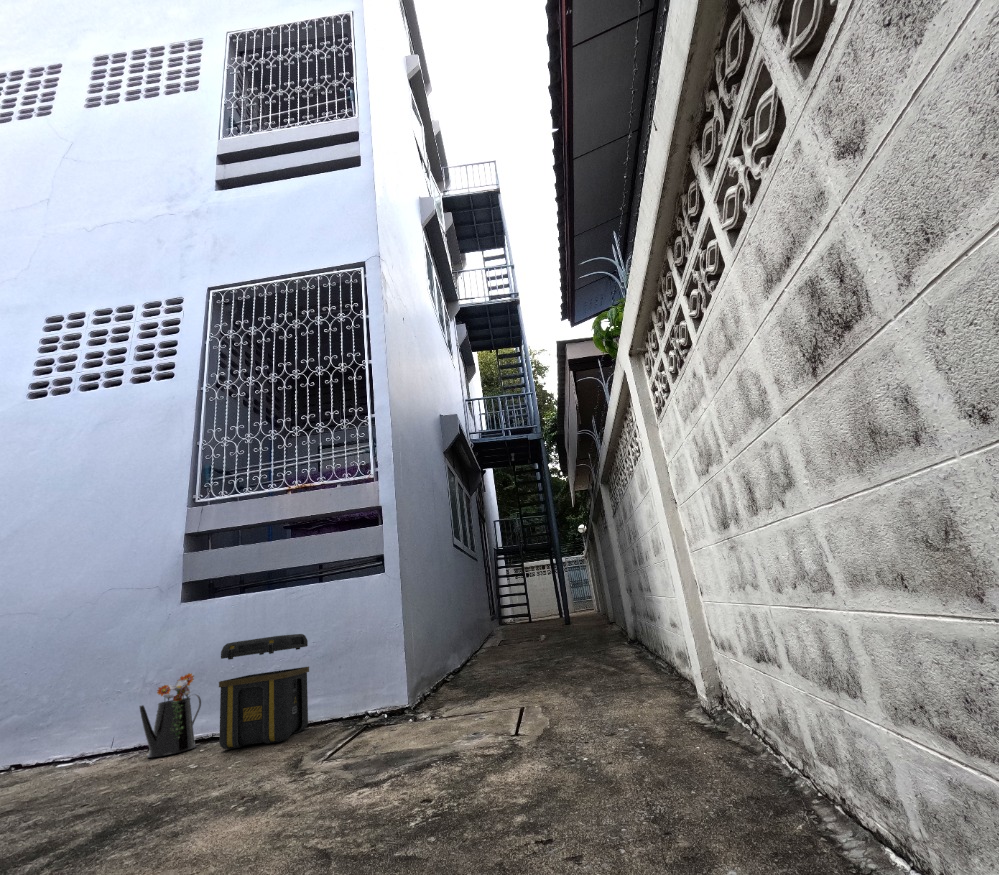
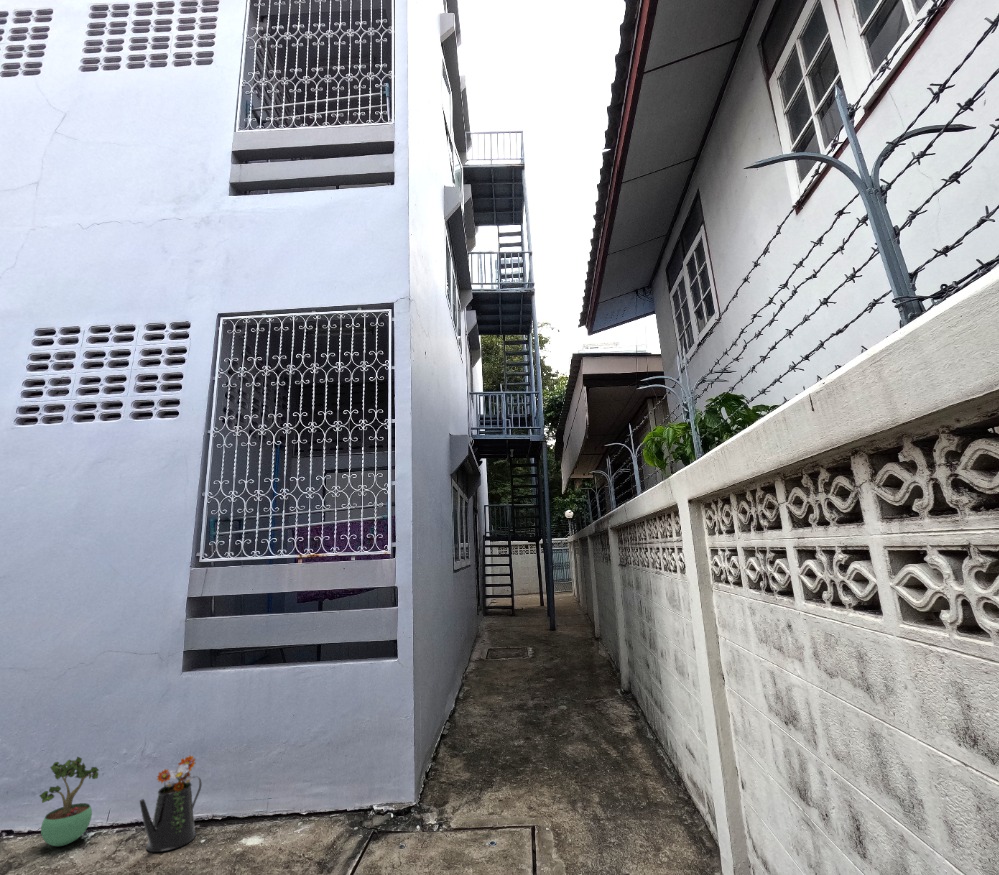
toolbox: present [219,634,309,749] -> none [223,722,315,855]
potted plant: none [46,680,104,766] -> present [40,757,99,846]

